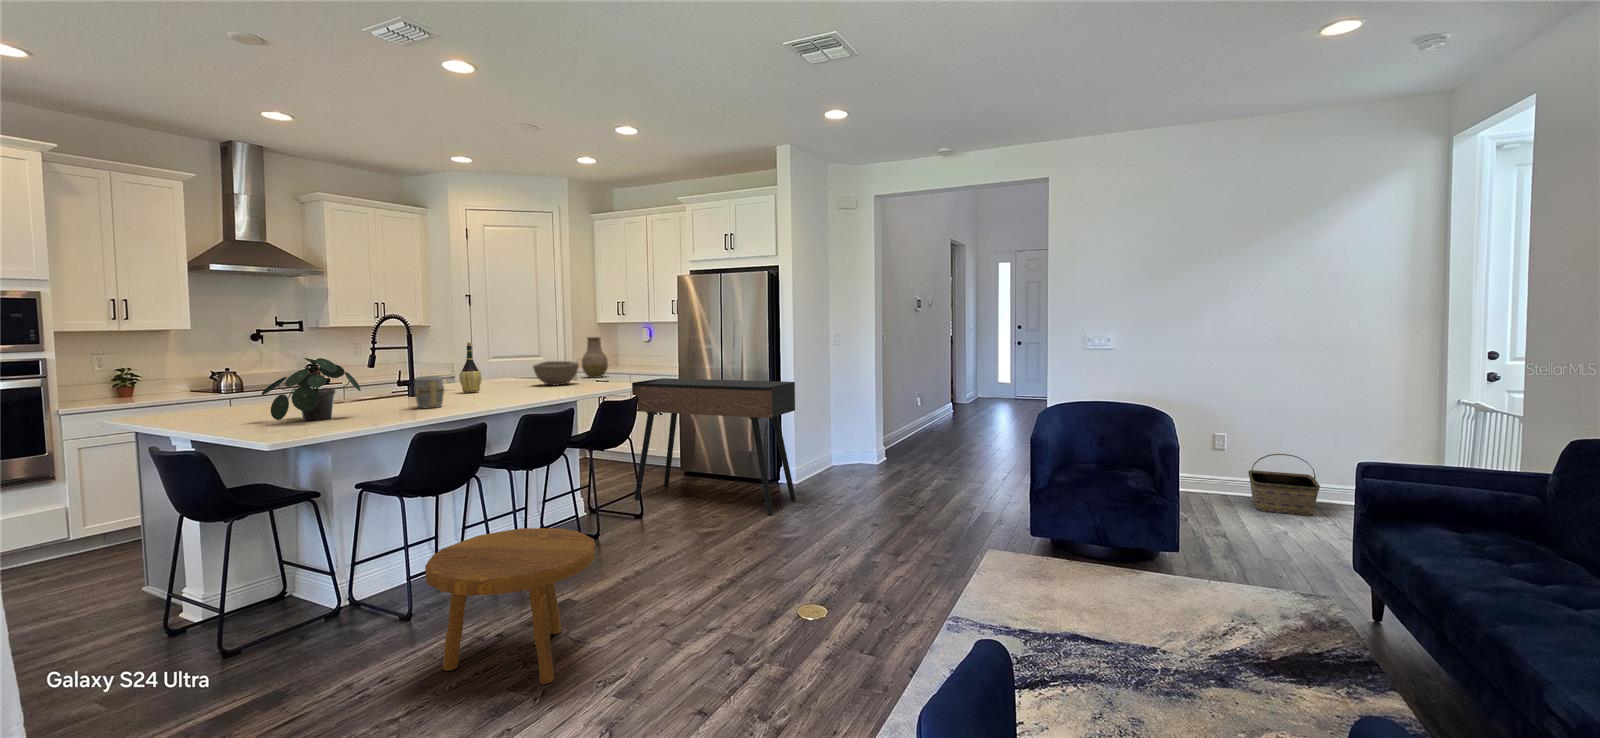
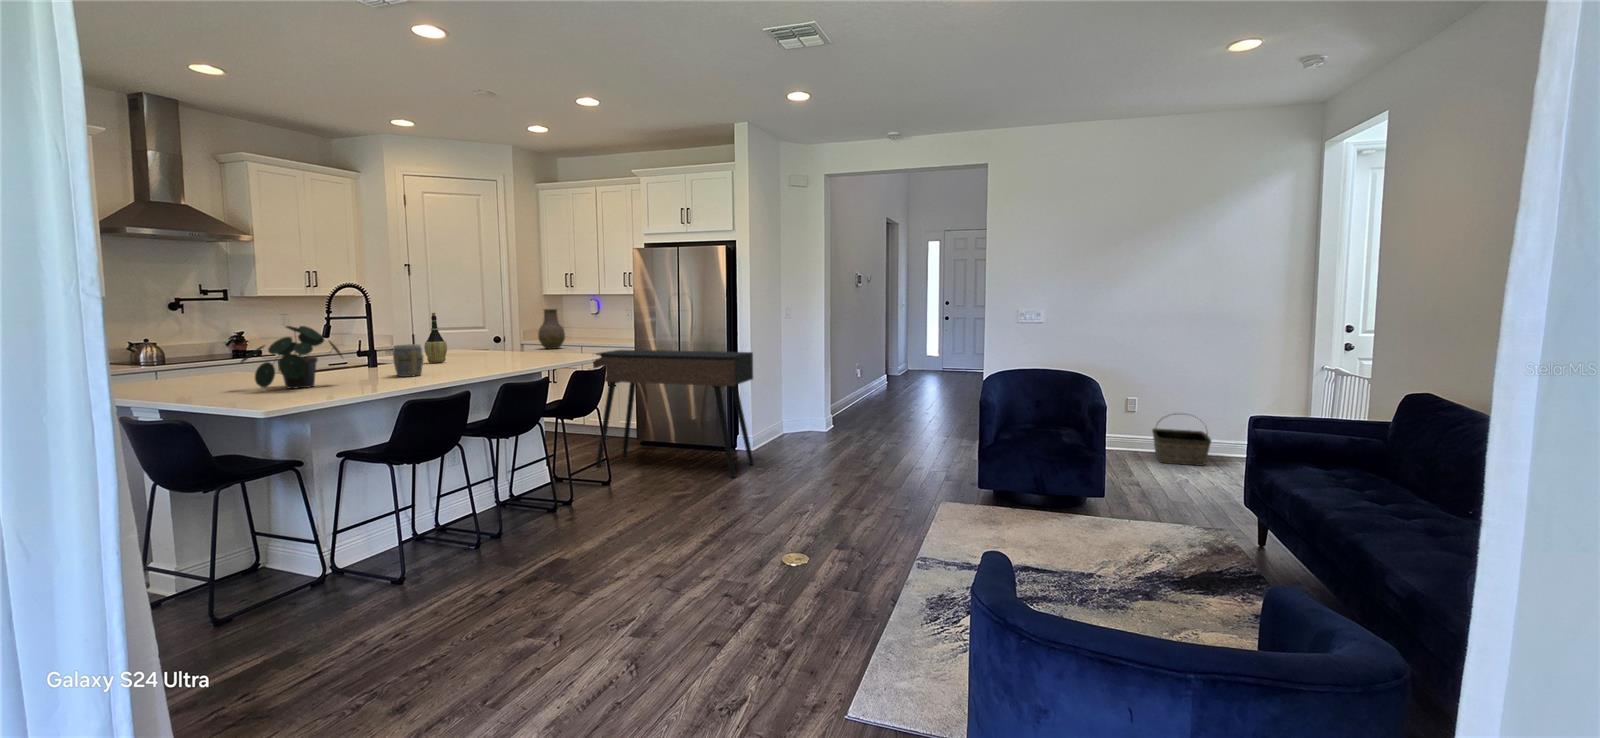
bowl: present [533,361,579,385] -> none [495,332,542,356]
footstool: present [425,528,595,684] -> none [437,489,598,631]

